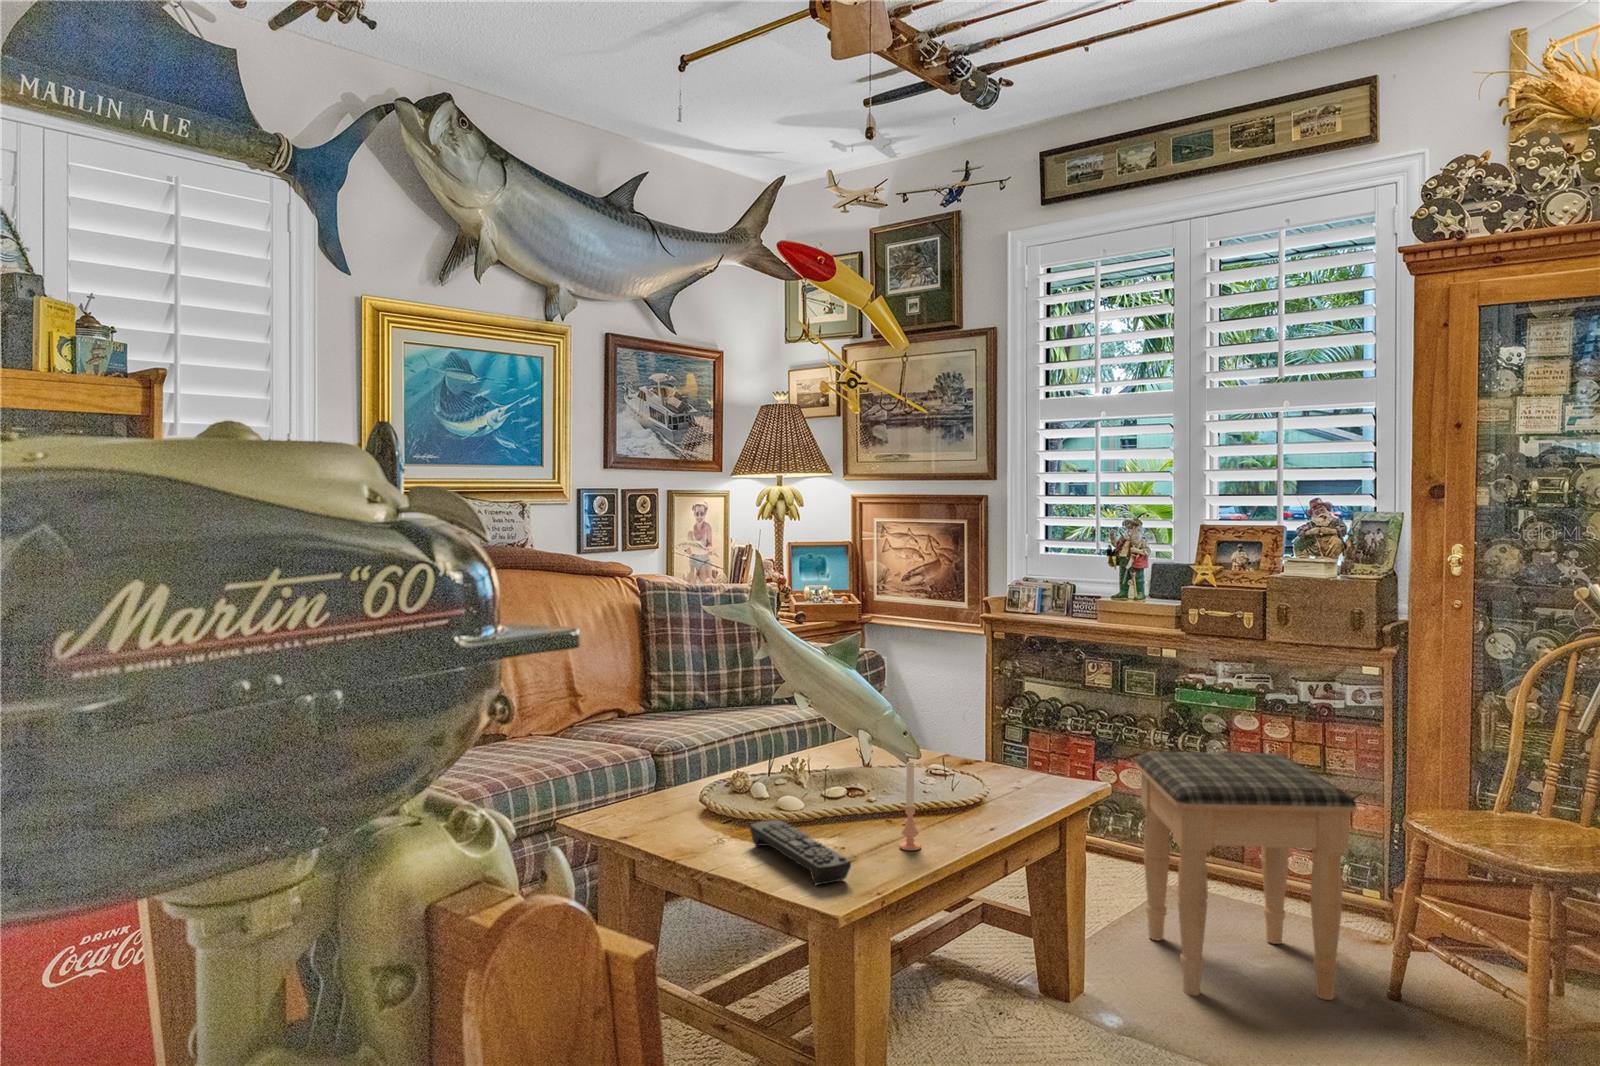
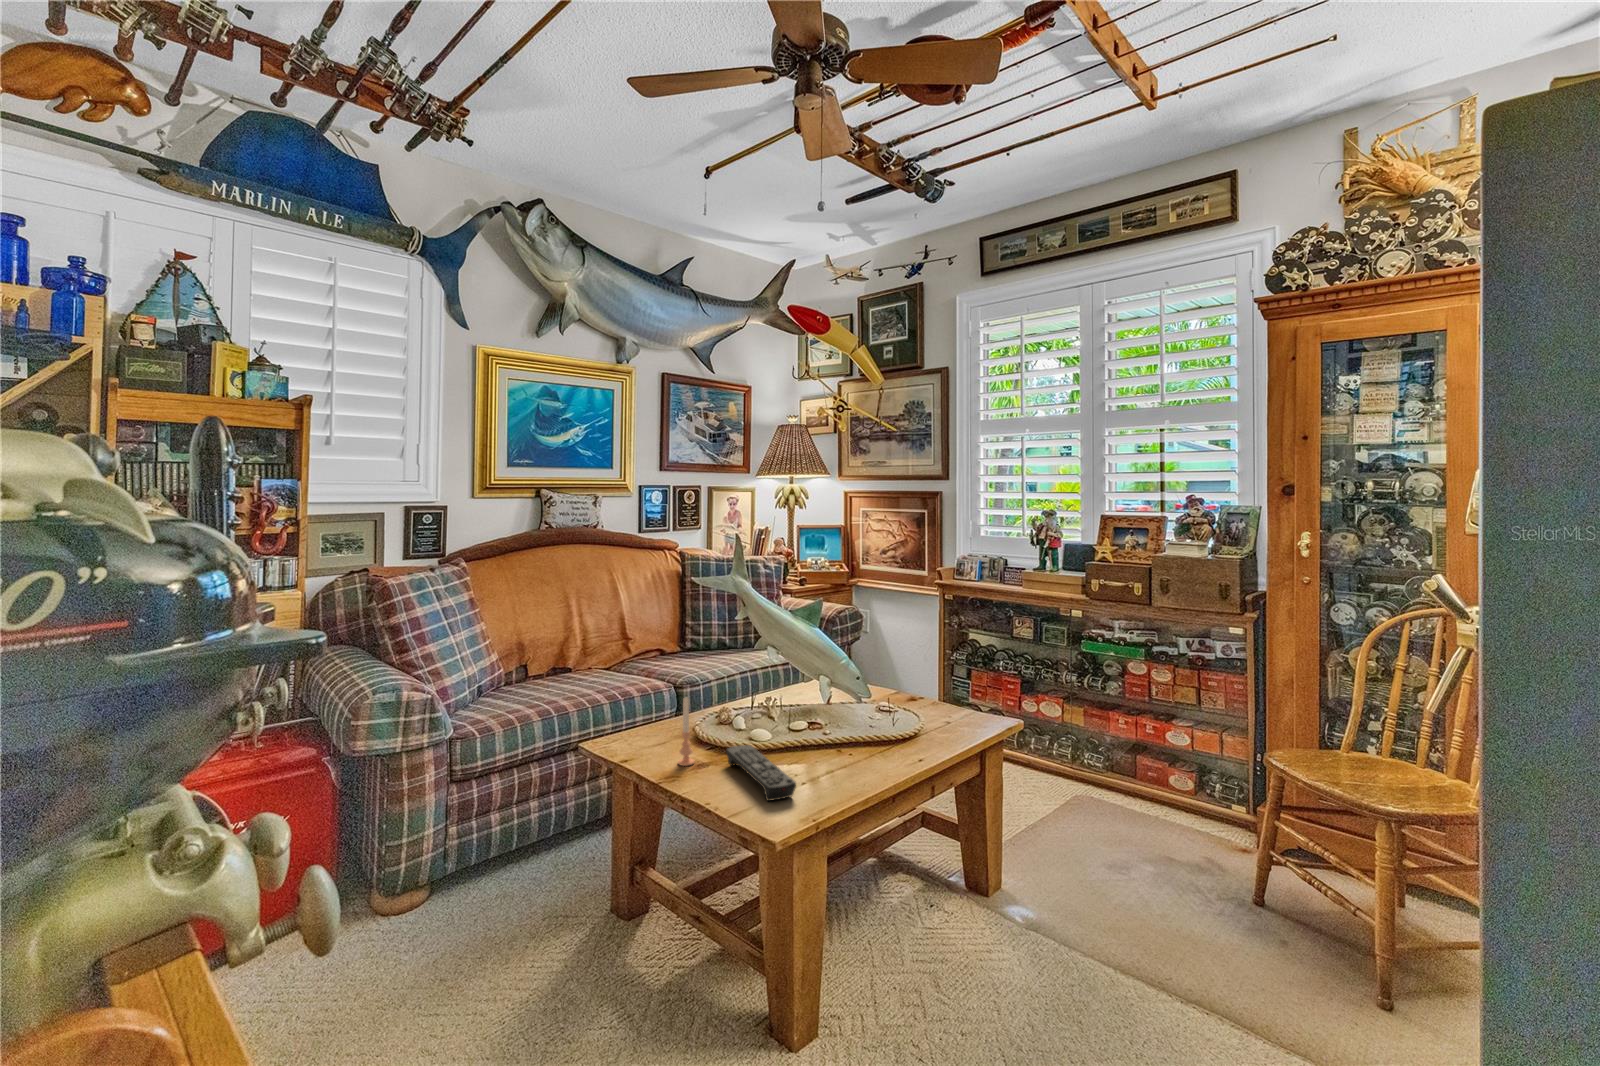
footstool: present [1135,752,1357,1000] -> none [1043,690,1214,888]
candle: present [899,761,921,850] -> present [678,698,694,766]

